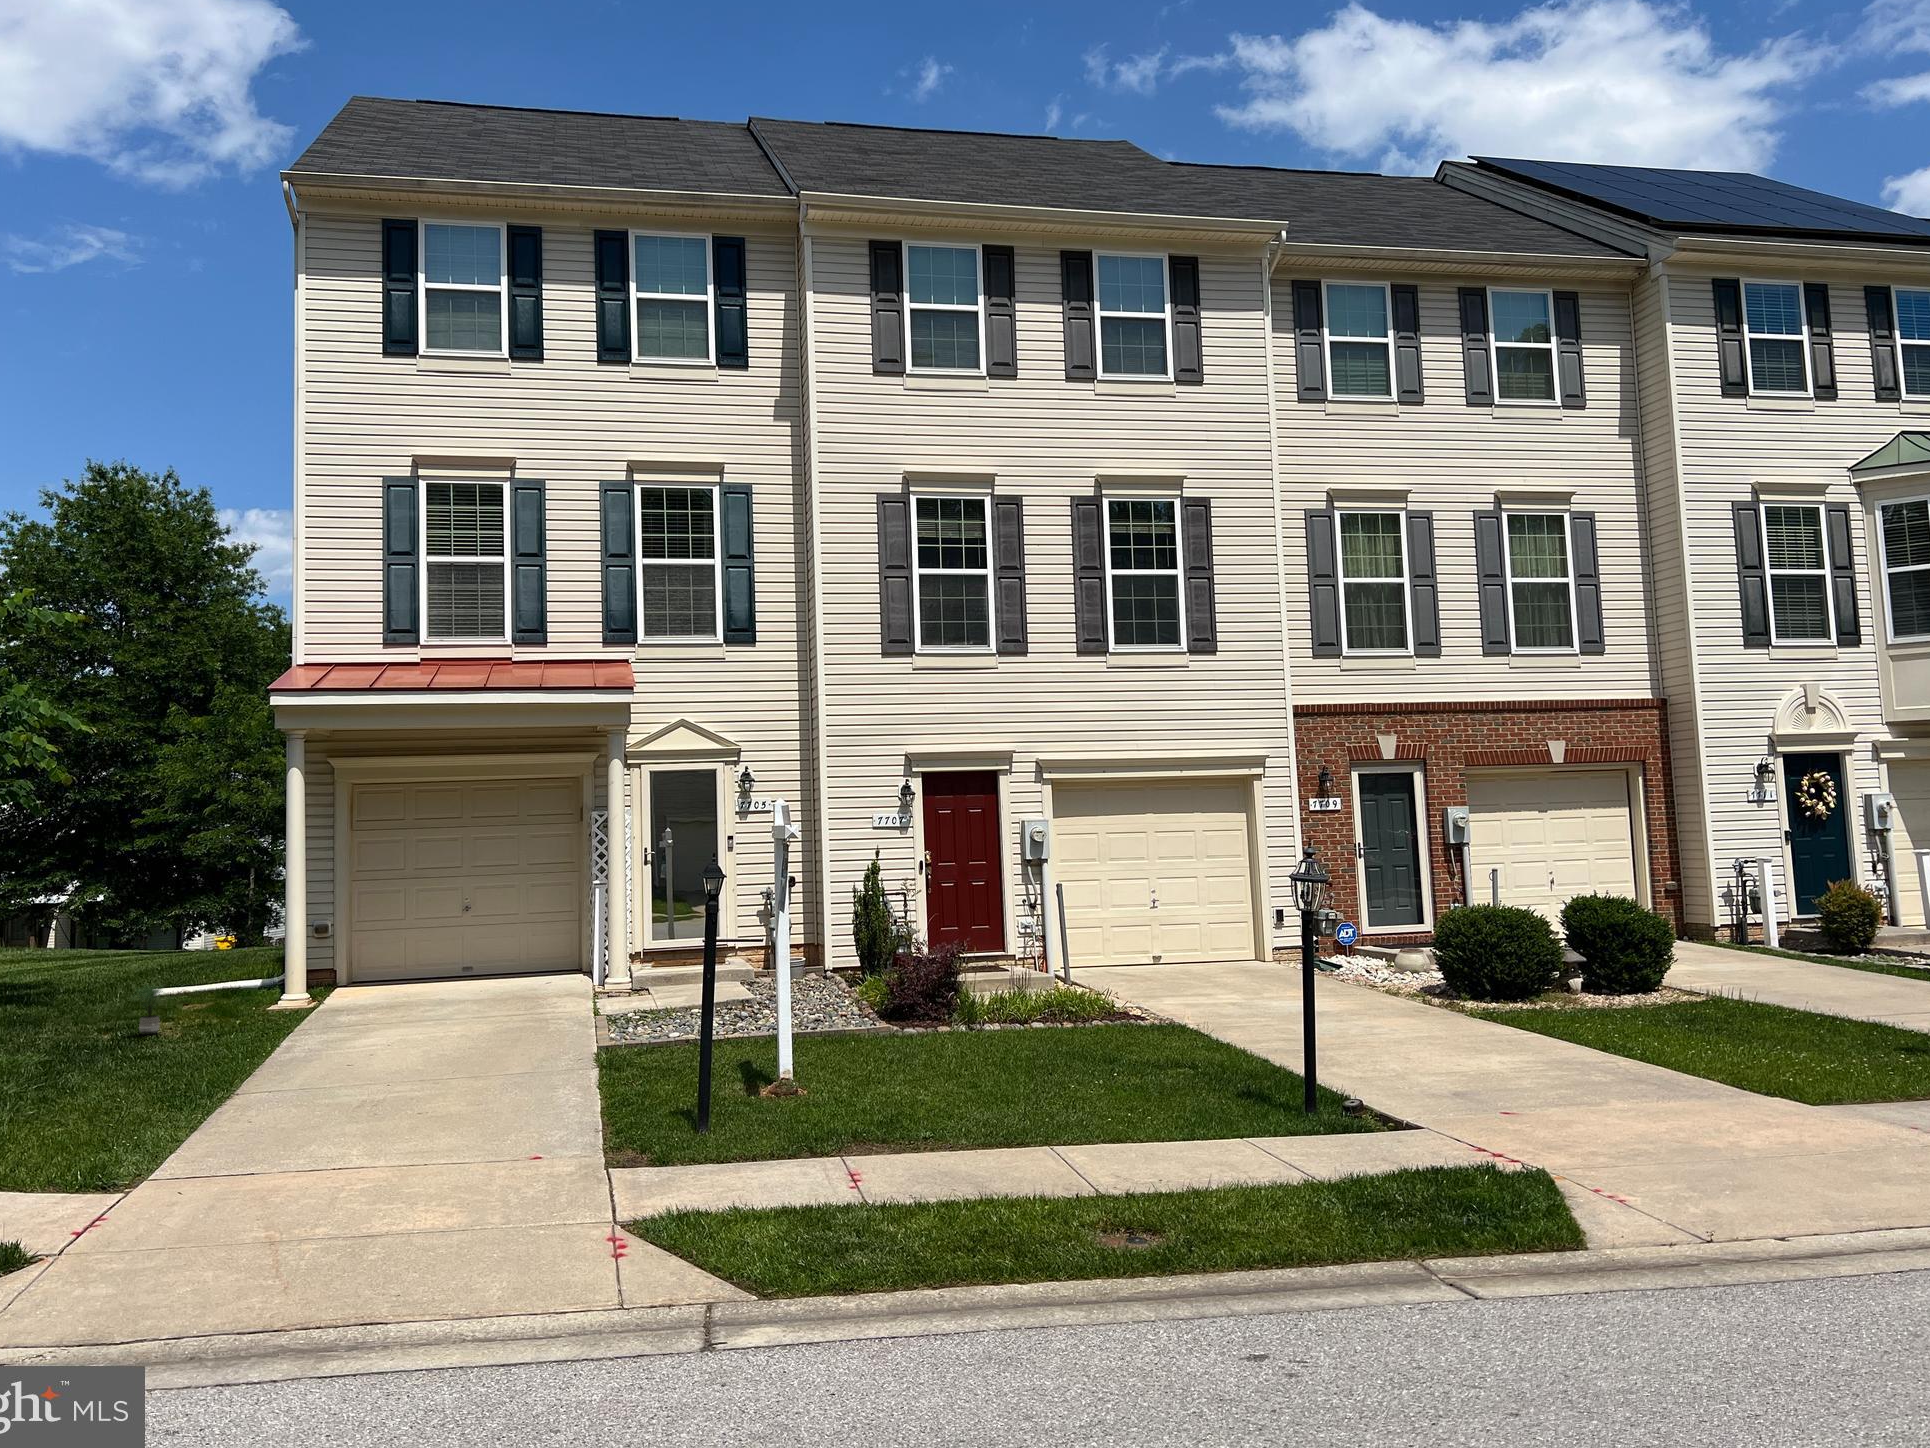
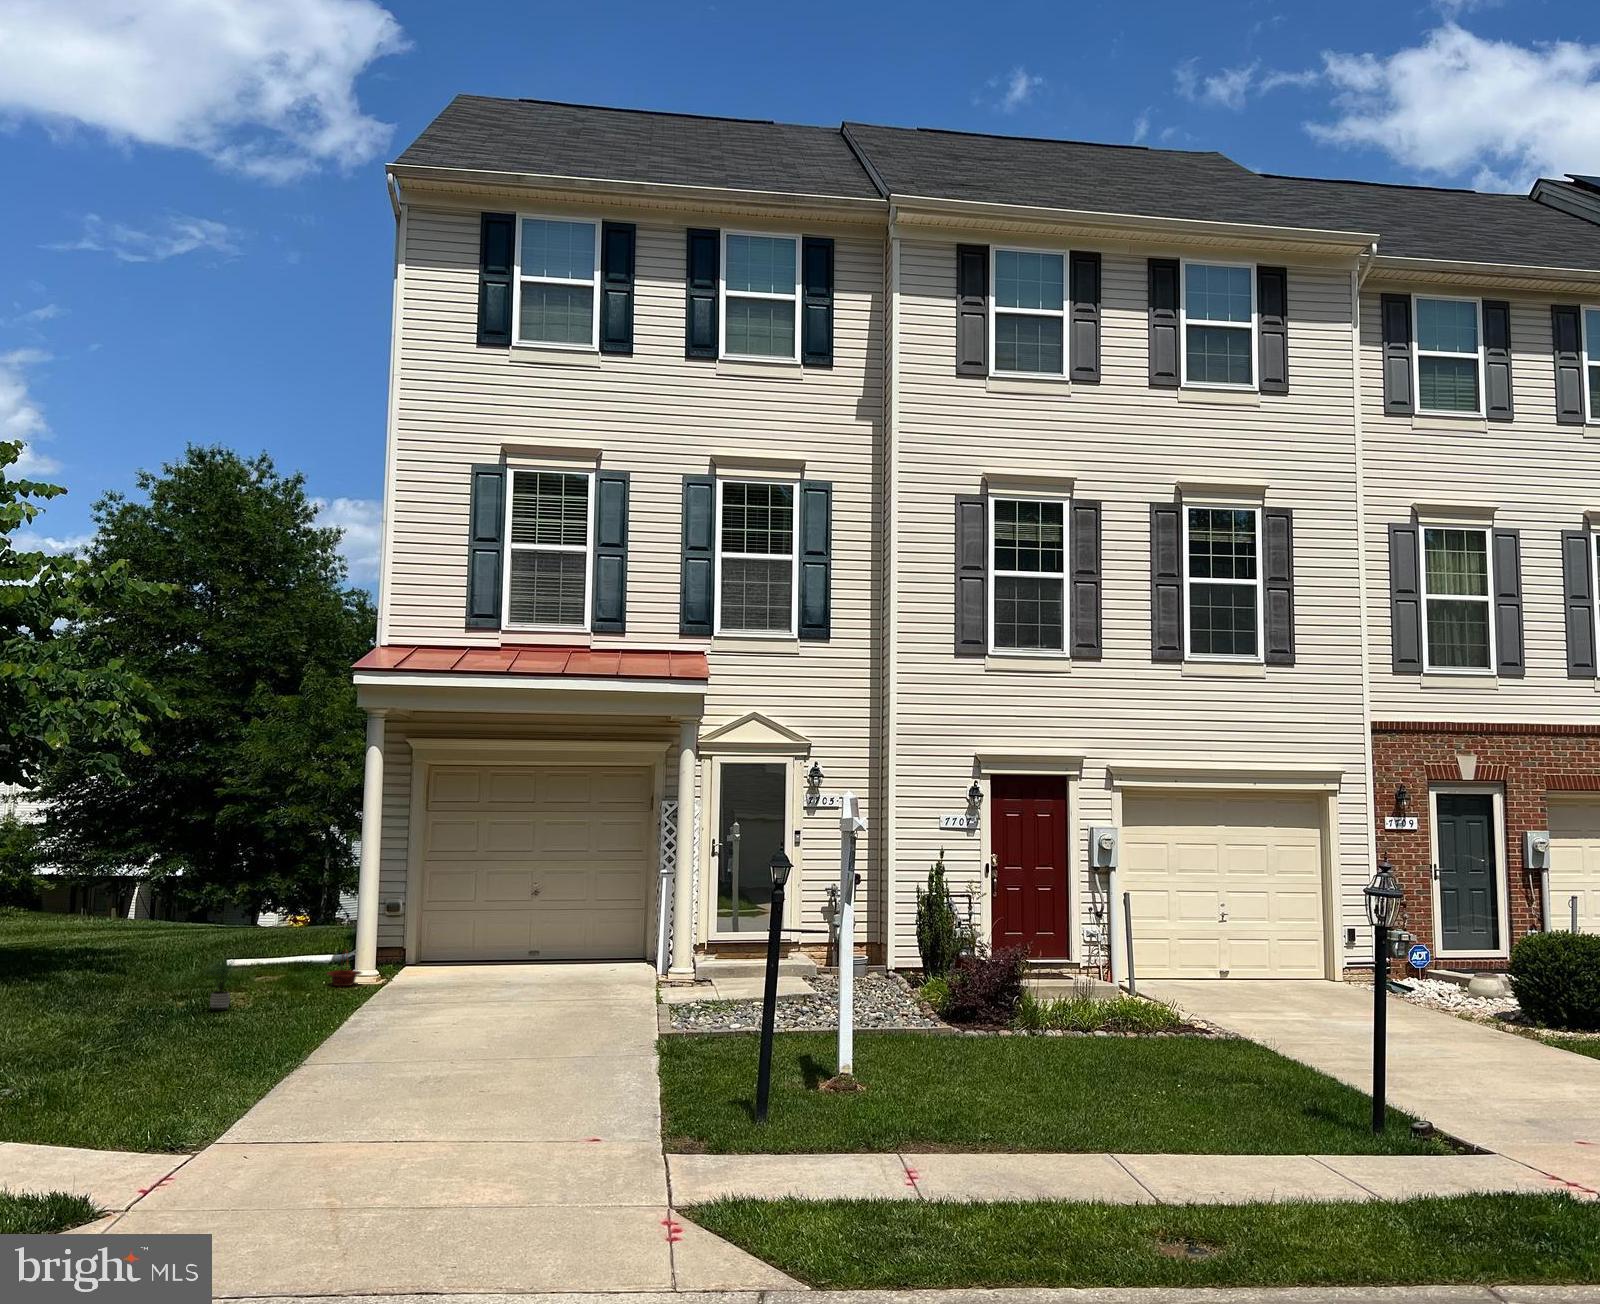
basket: none [251,975,290,1012] -> present [326,950,361,986]

